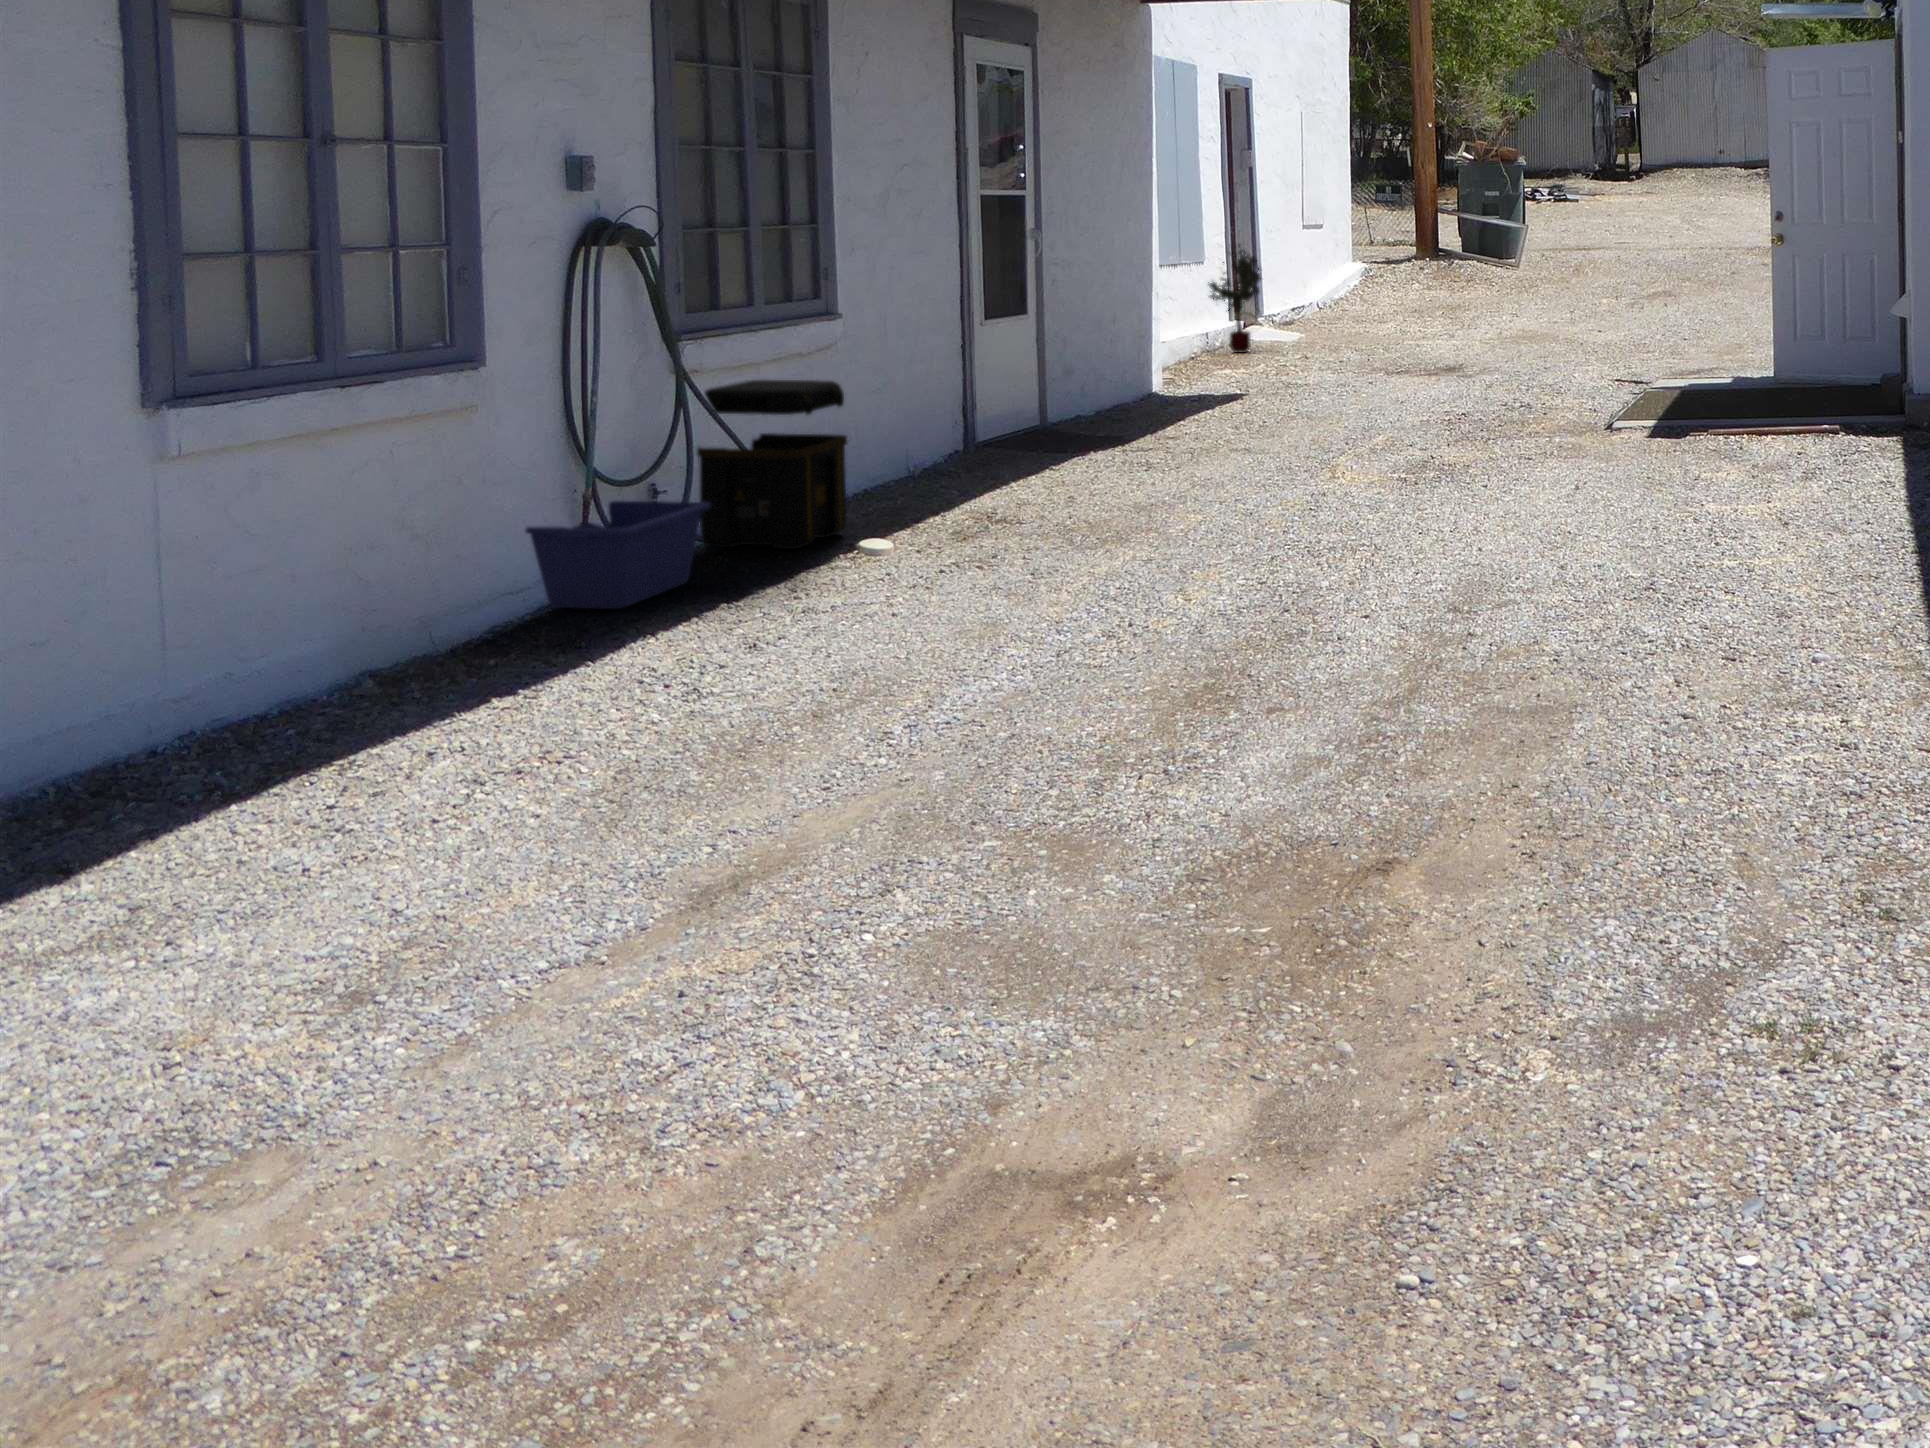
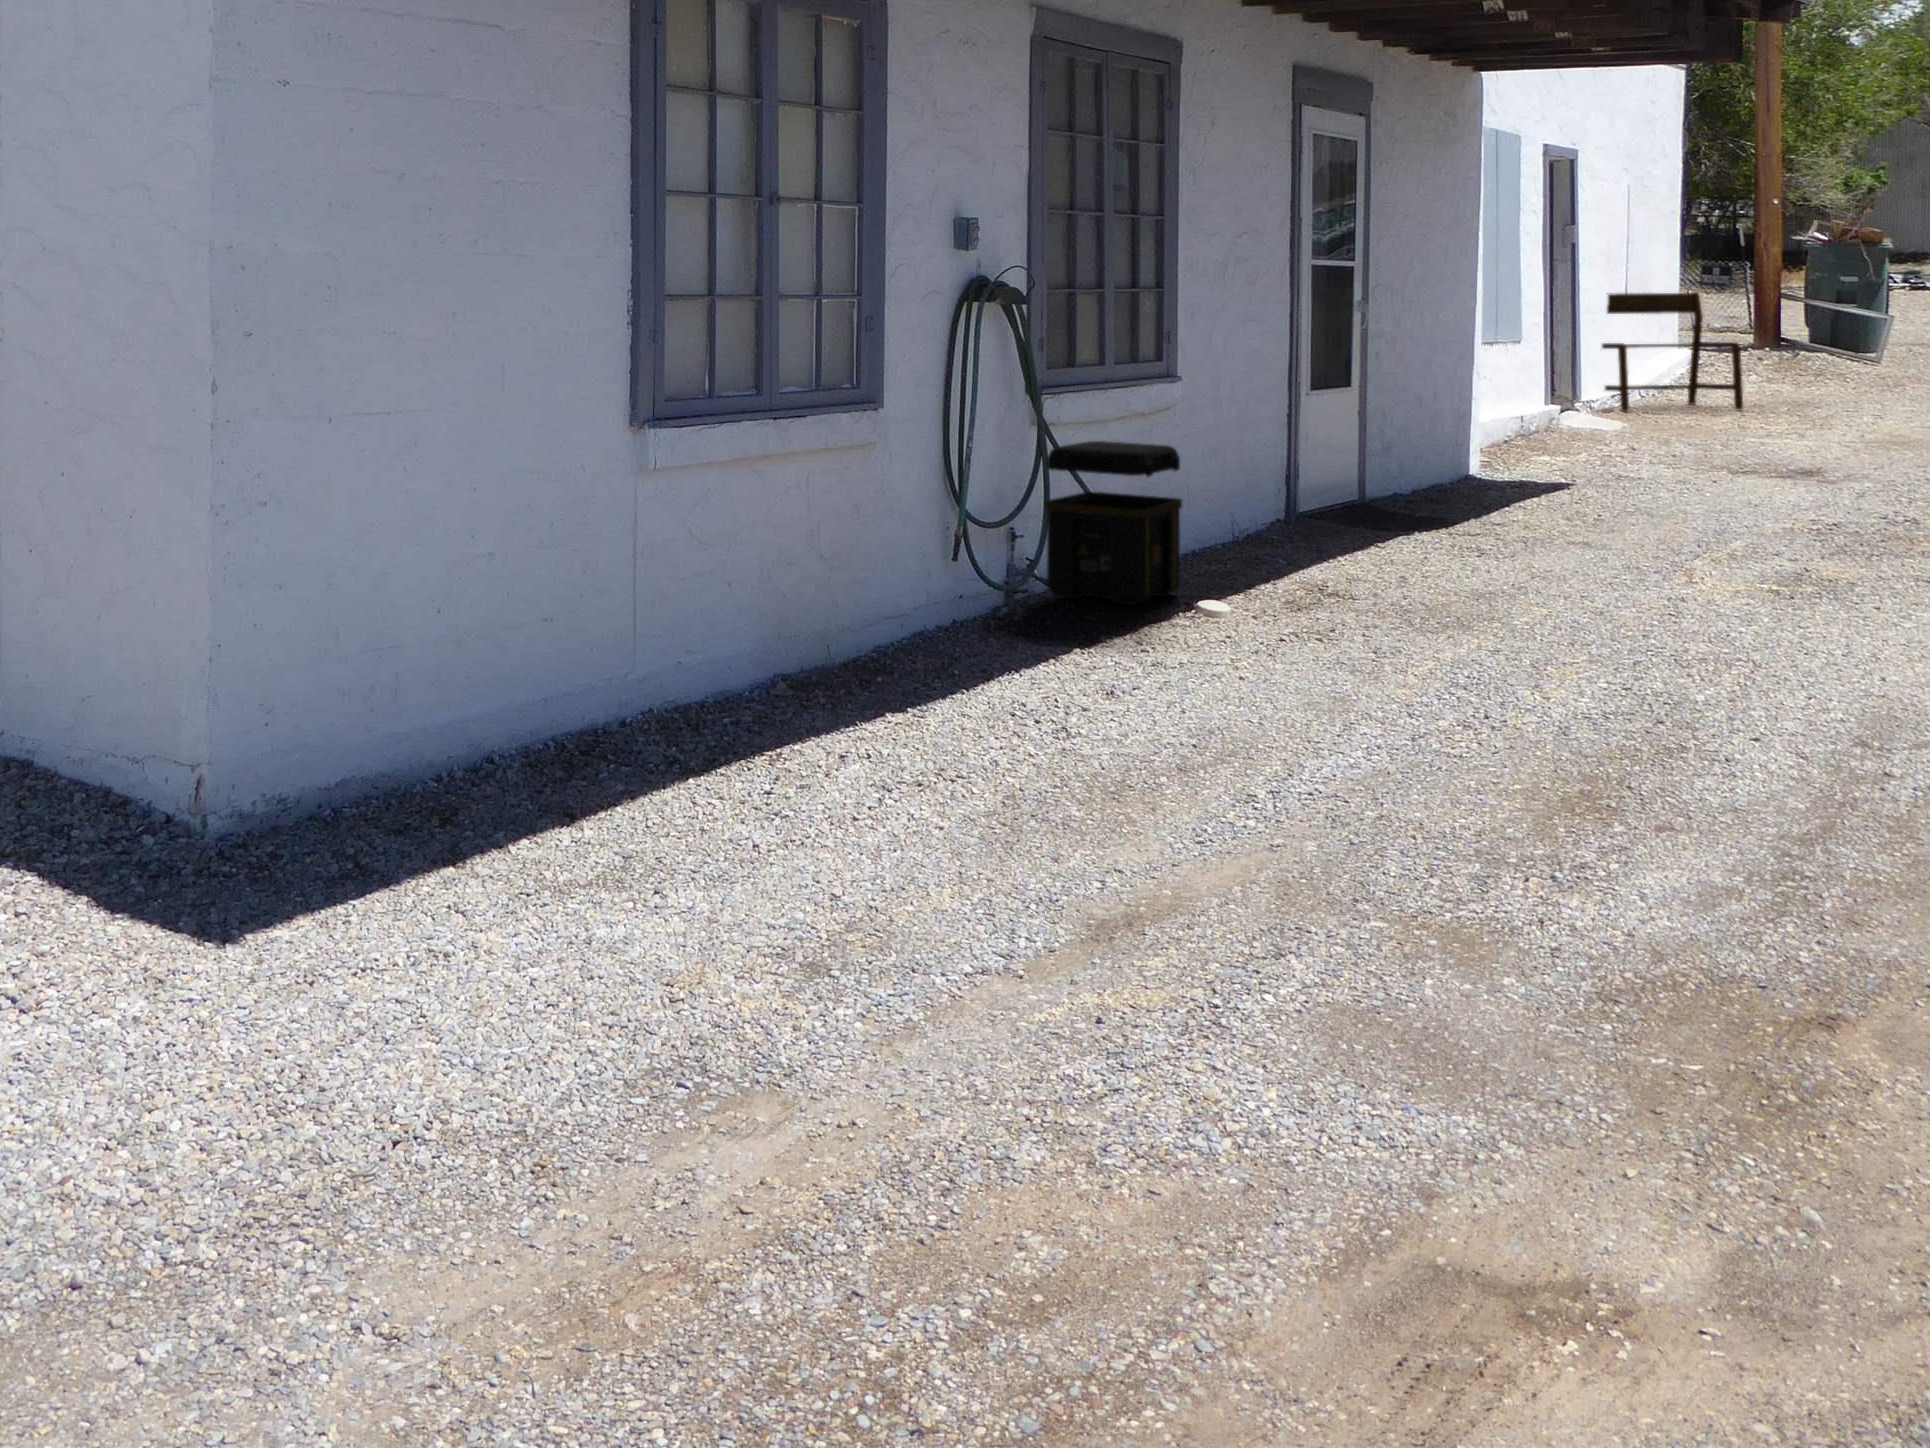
bench: none [1268,213,1399,325] -> present [1602,292,1743,412]
potted tree: present [1208,244,1262,353] -> none [1523,323,1588,439]
storage bin: present [526,501,711,609] -> none [903,546,1063,645]

